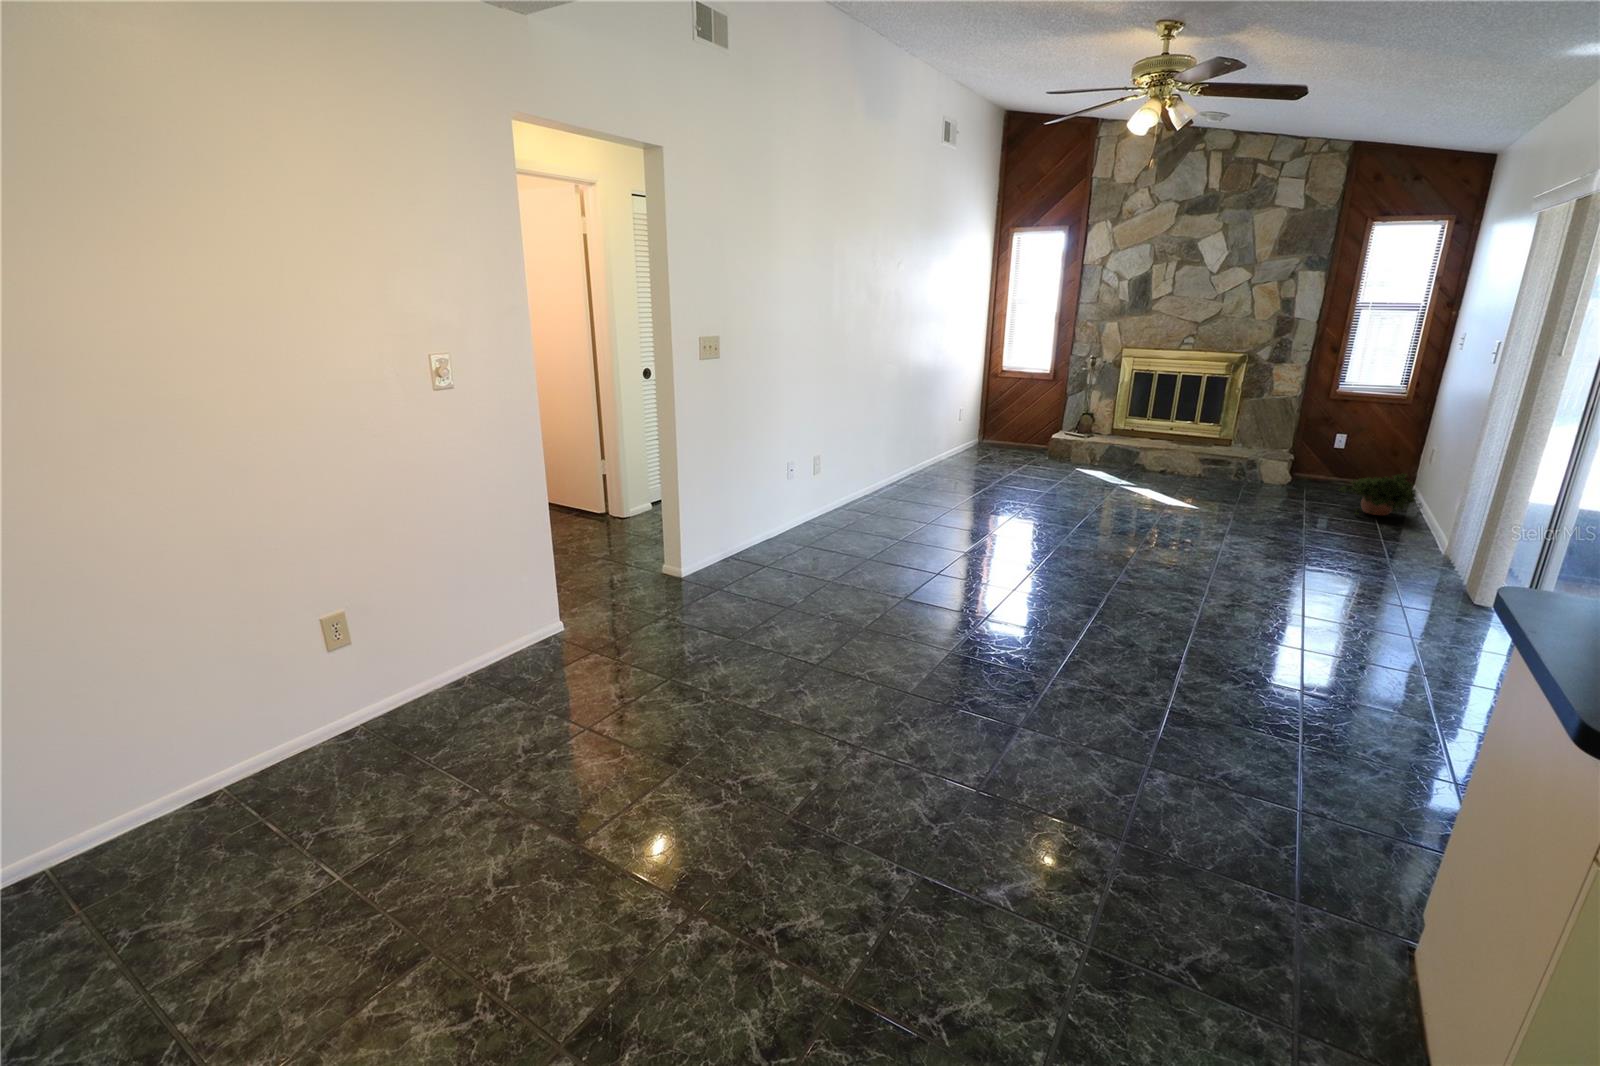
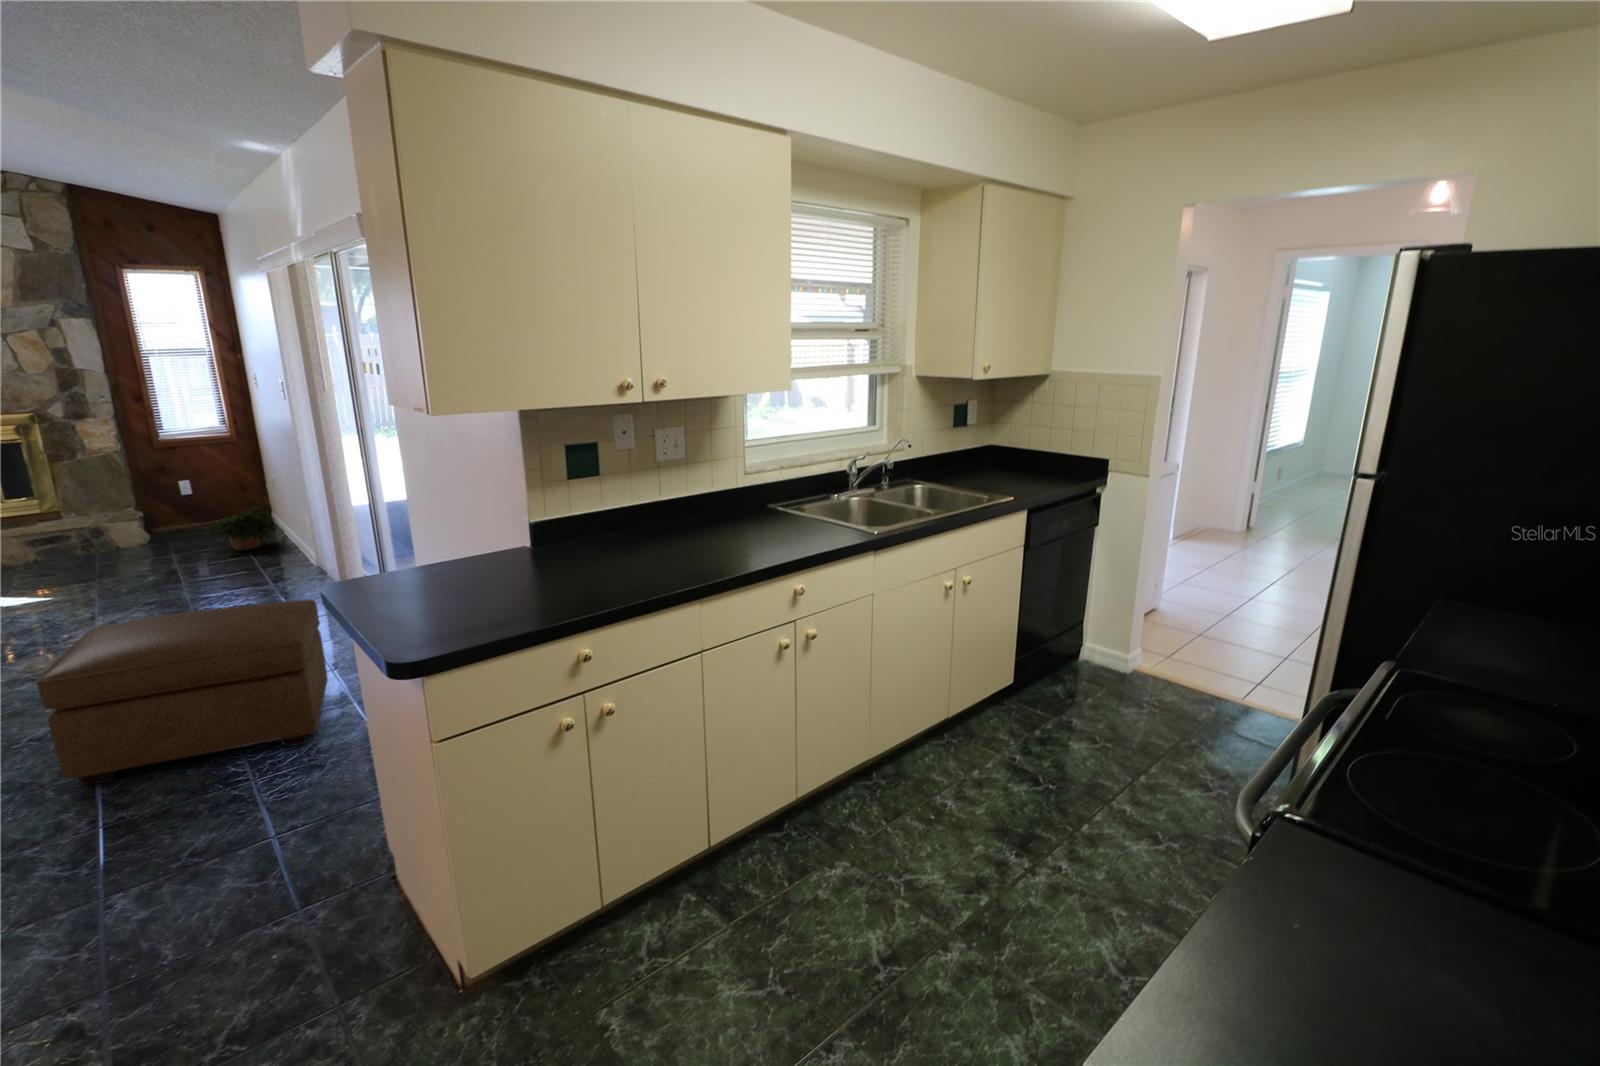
ottoman: none [1161,543,1442,736] -> present [36,599,328,786]

